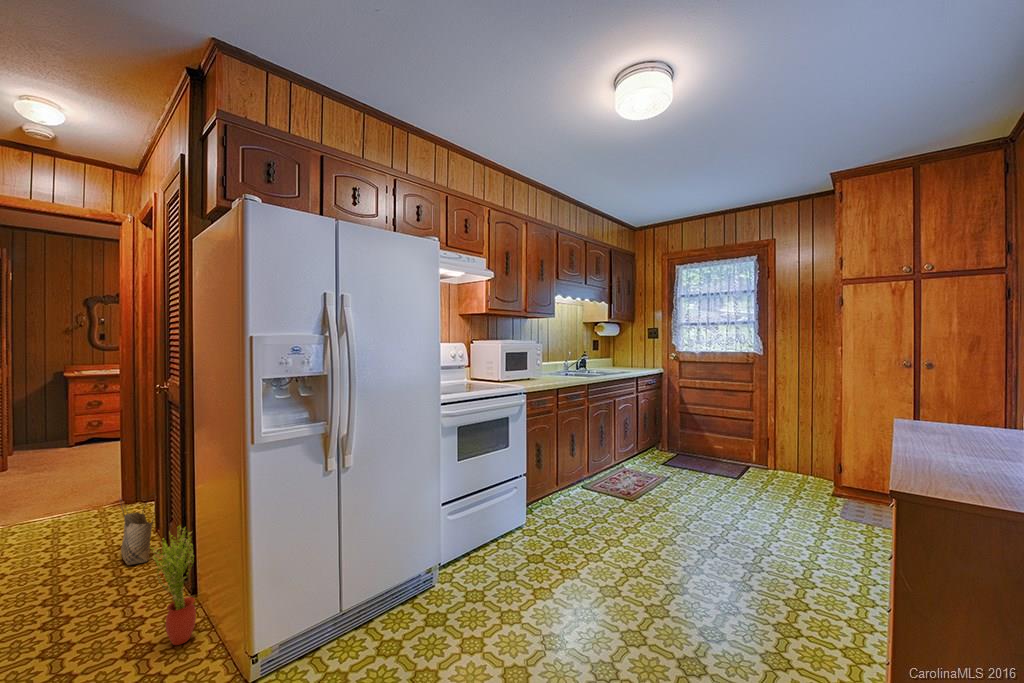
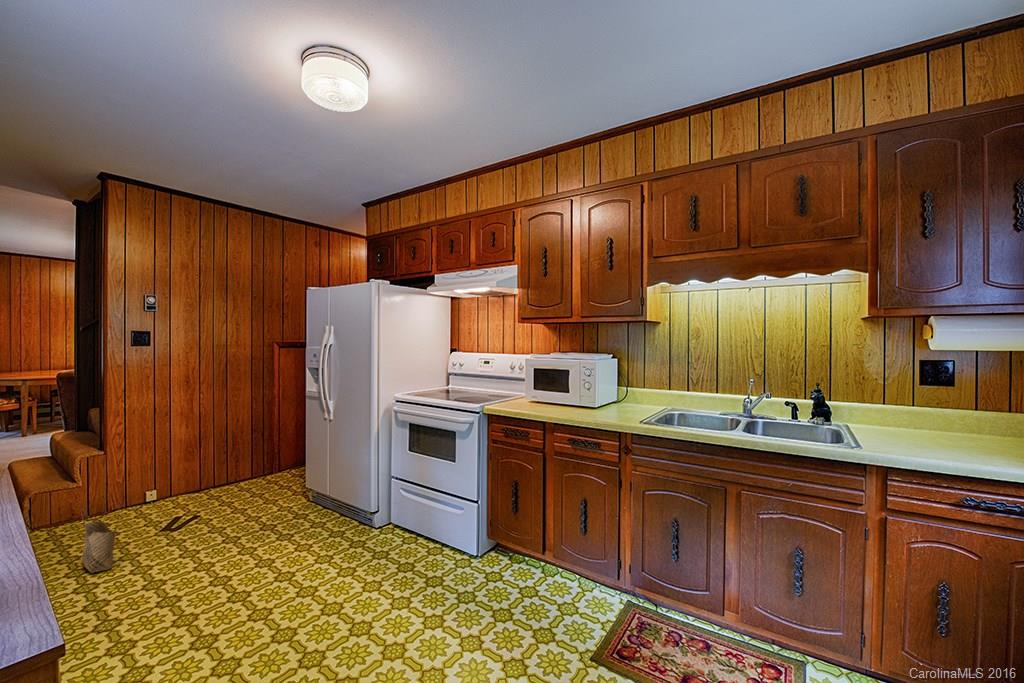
potted plant: present [150,526,196,645] -> none [132,530,176,641]

